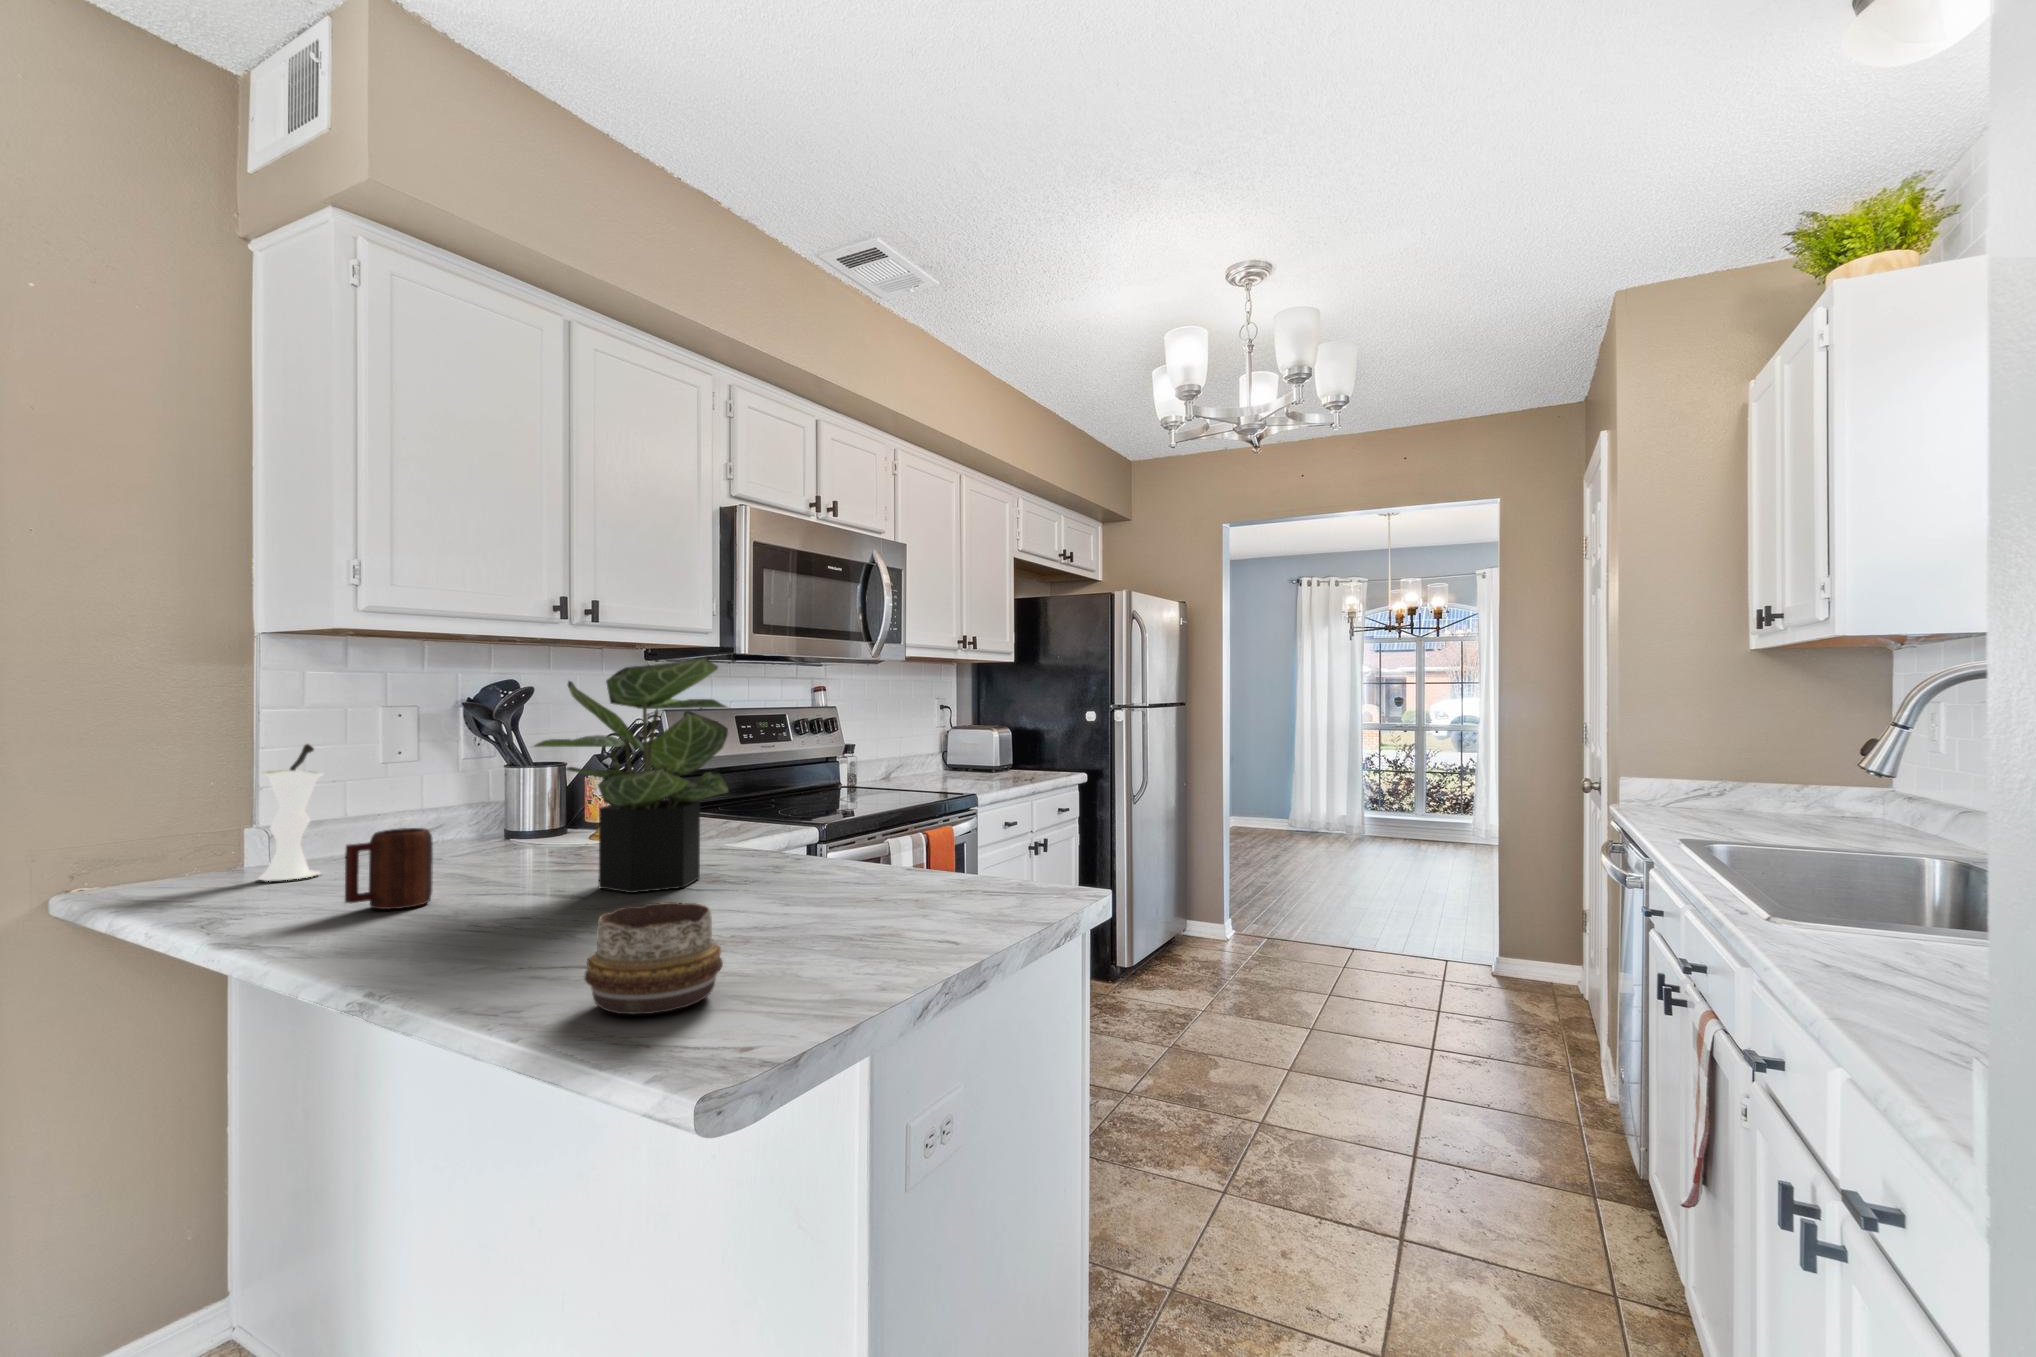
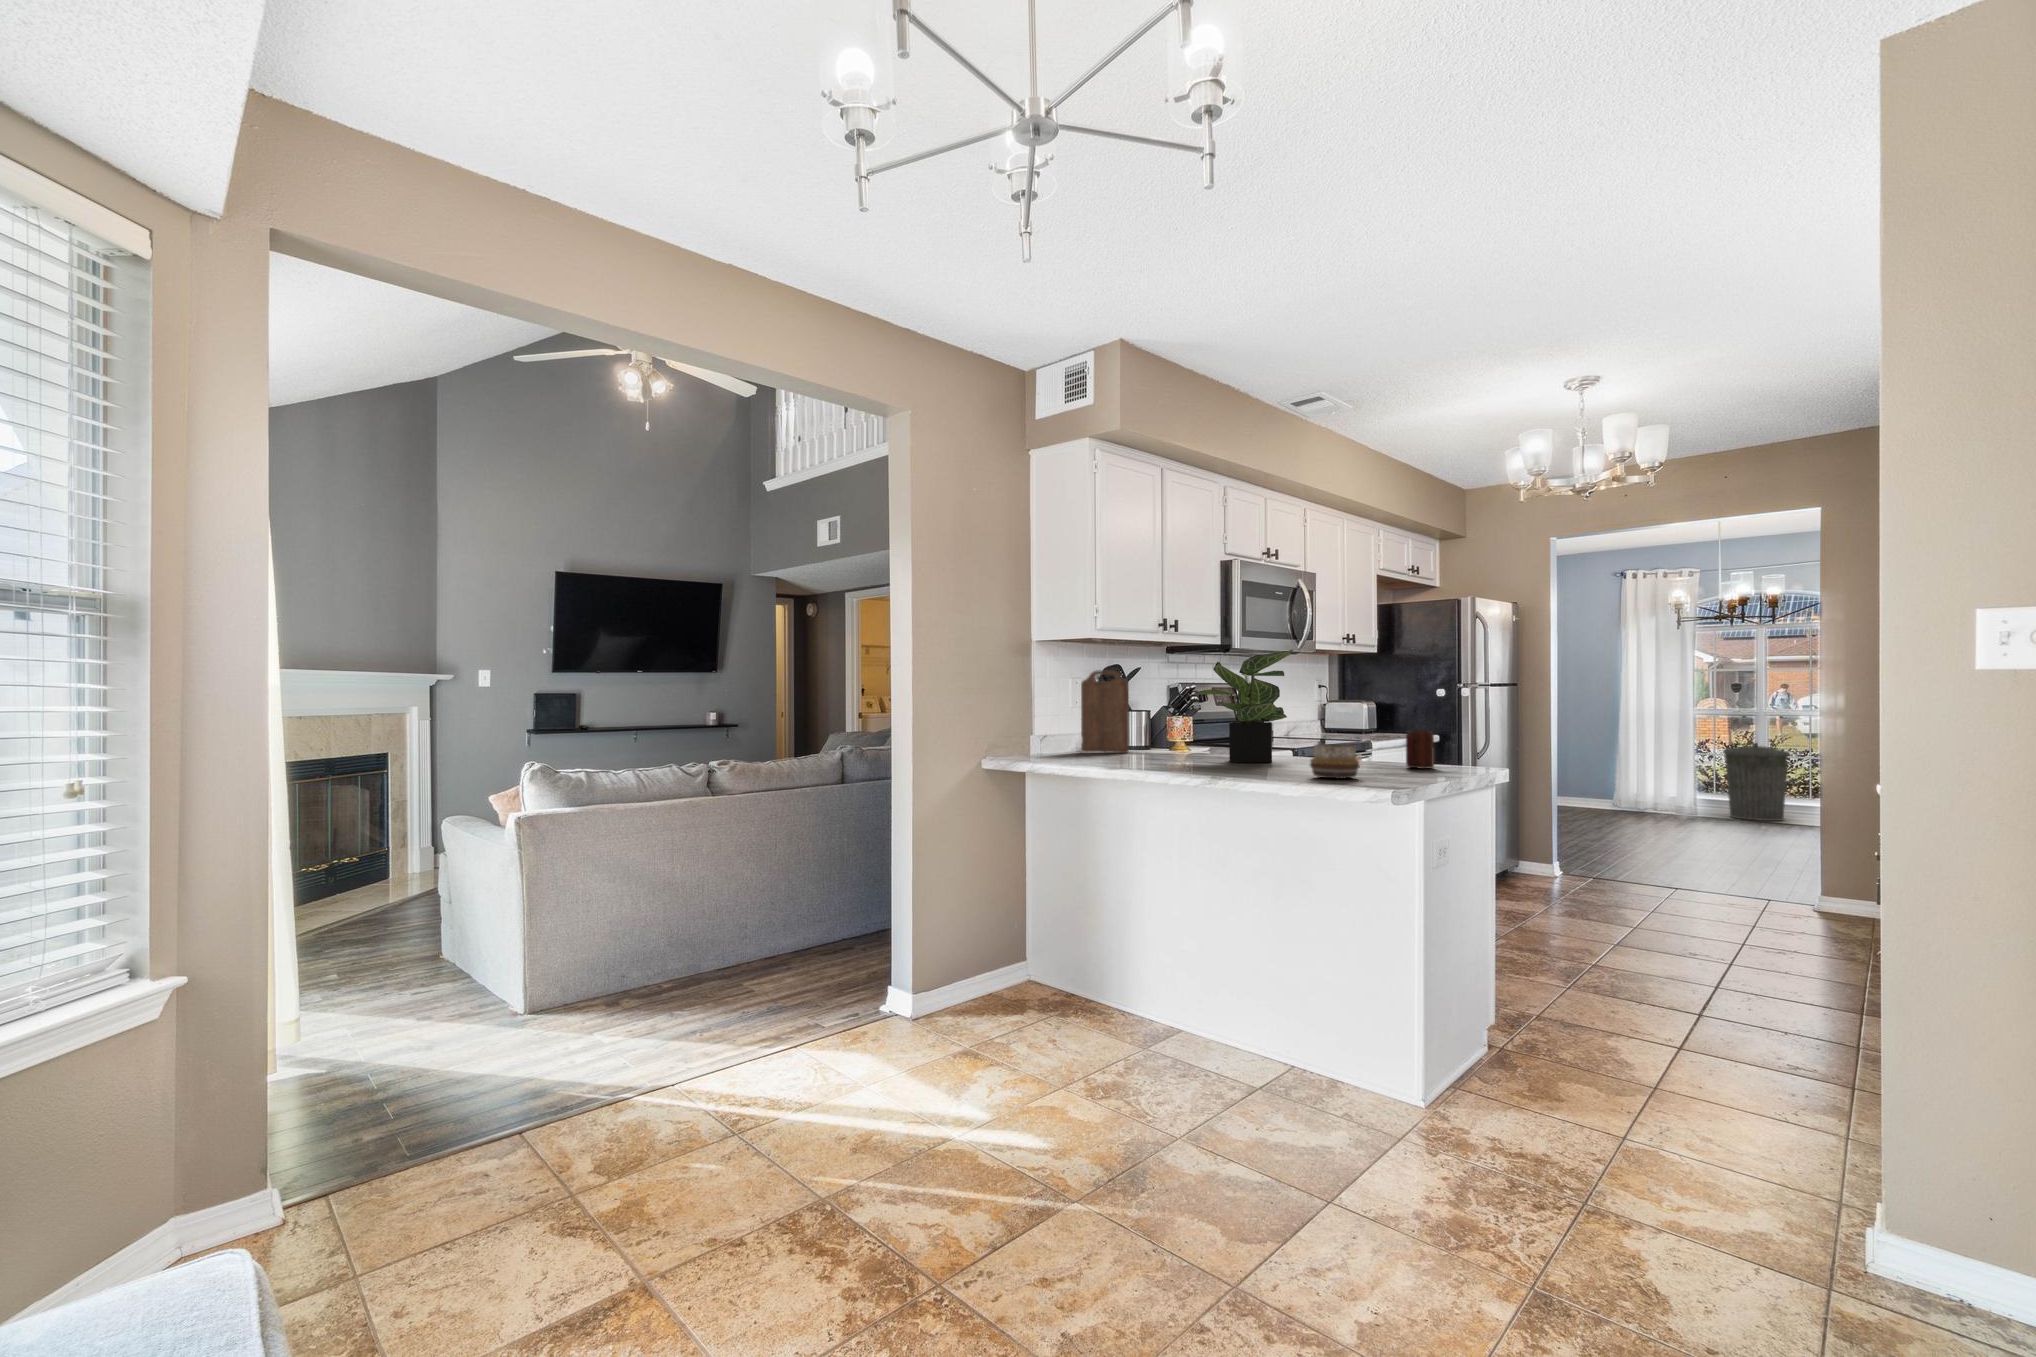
cutting board: none [396,693,495,850] -> present [1081,670,1129,753]
vase: present [259,744,323,881] -> none [1054,694,1078,757]
trash can: none [1390,758,1450,840] -> present [1723,743,1790,821]
mug: present [345,828,433,909] -> present [1406,731,1434,769]

